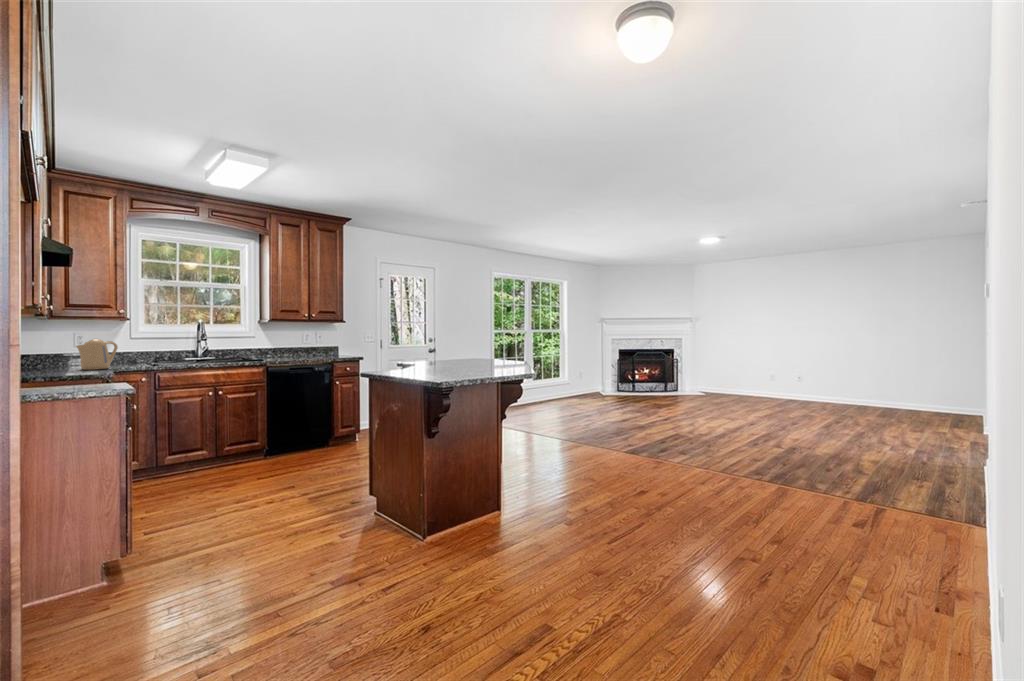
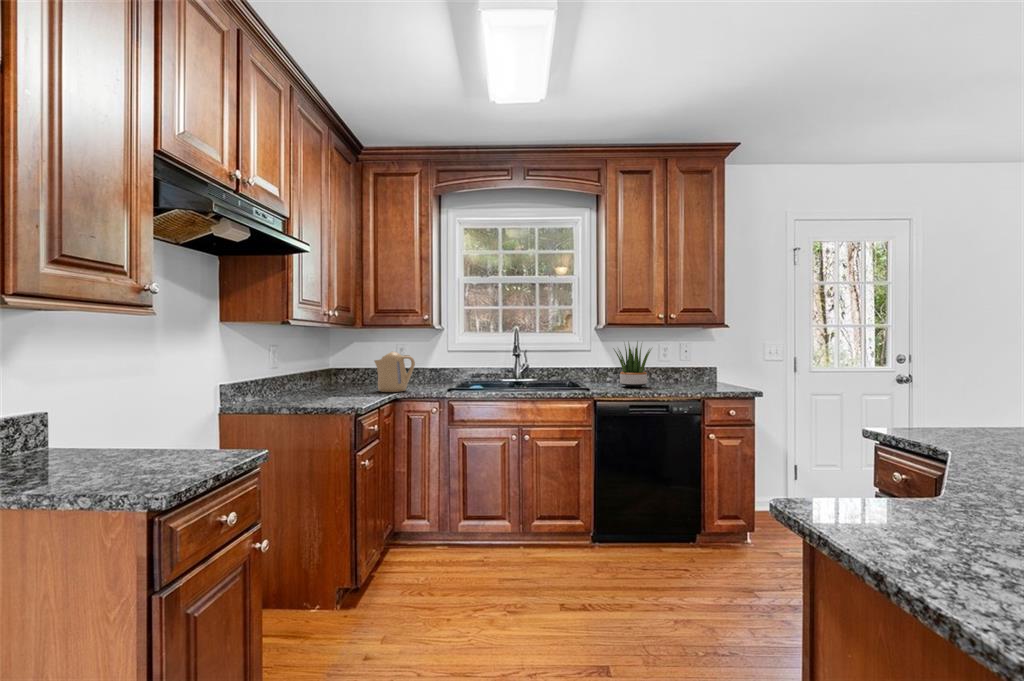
potted plant: none [275,330,301,359] -> present [614,342,651,387]

